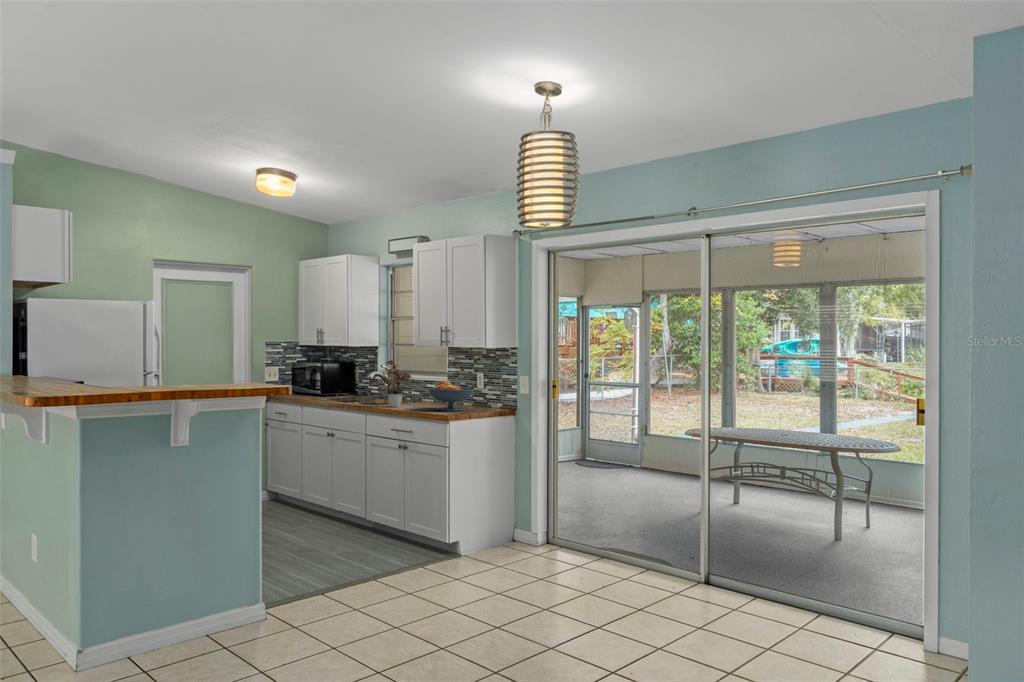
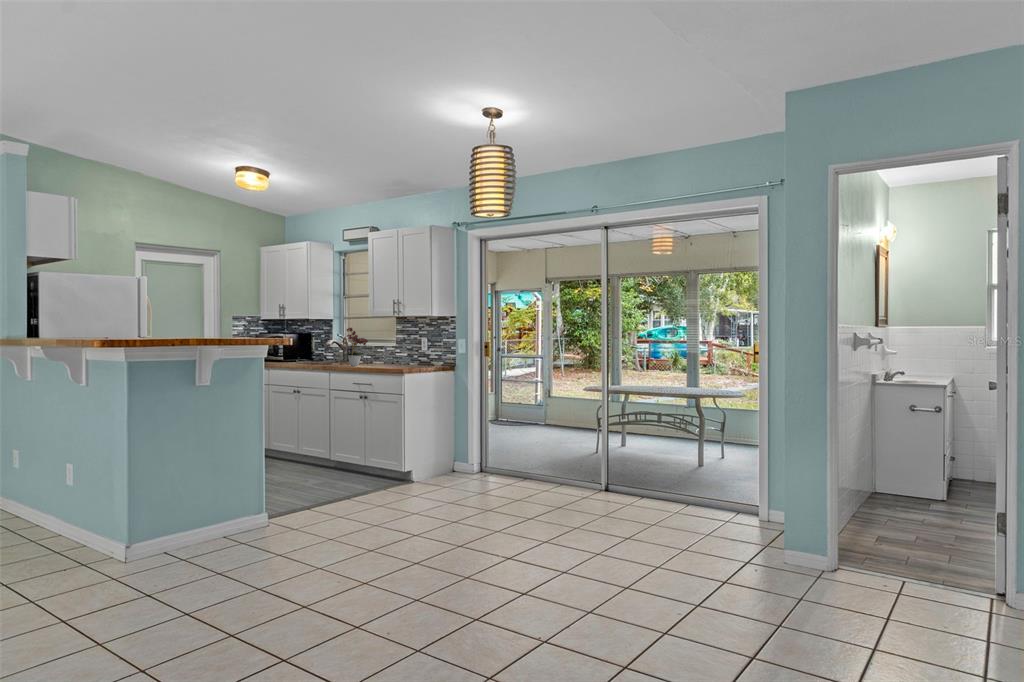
fruit bowl: present [428,381,474,411] -> none [383,344,421,368]

